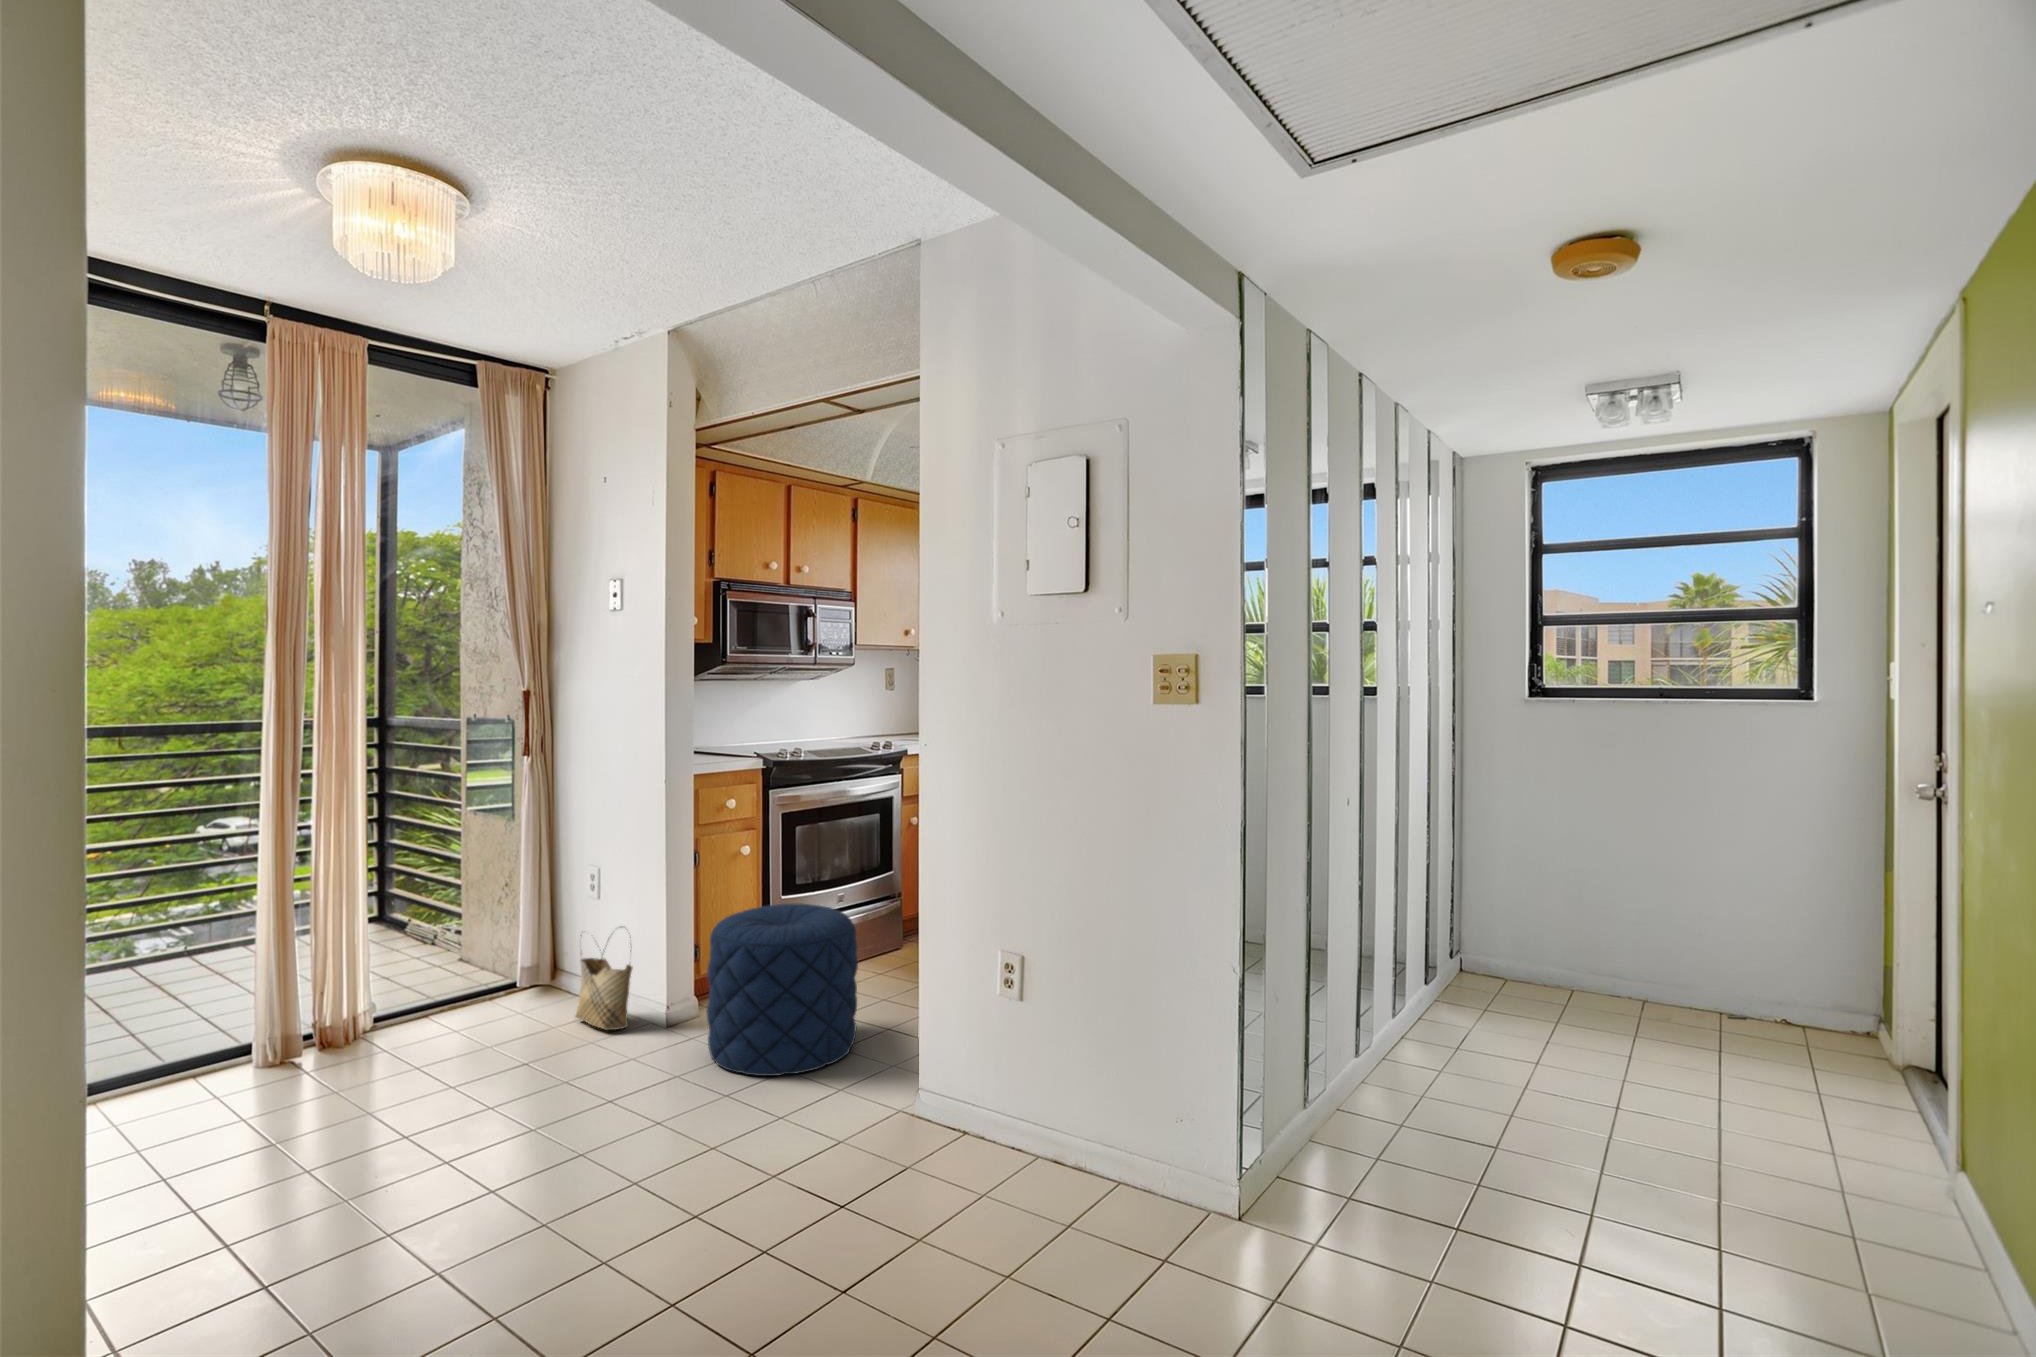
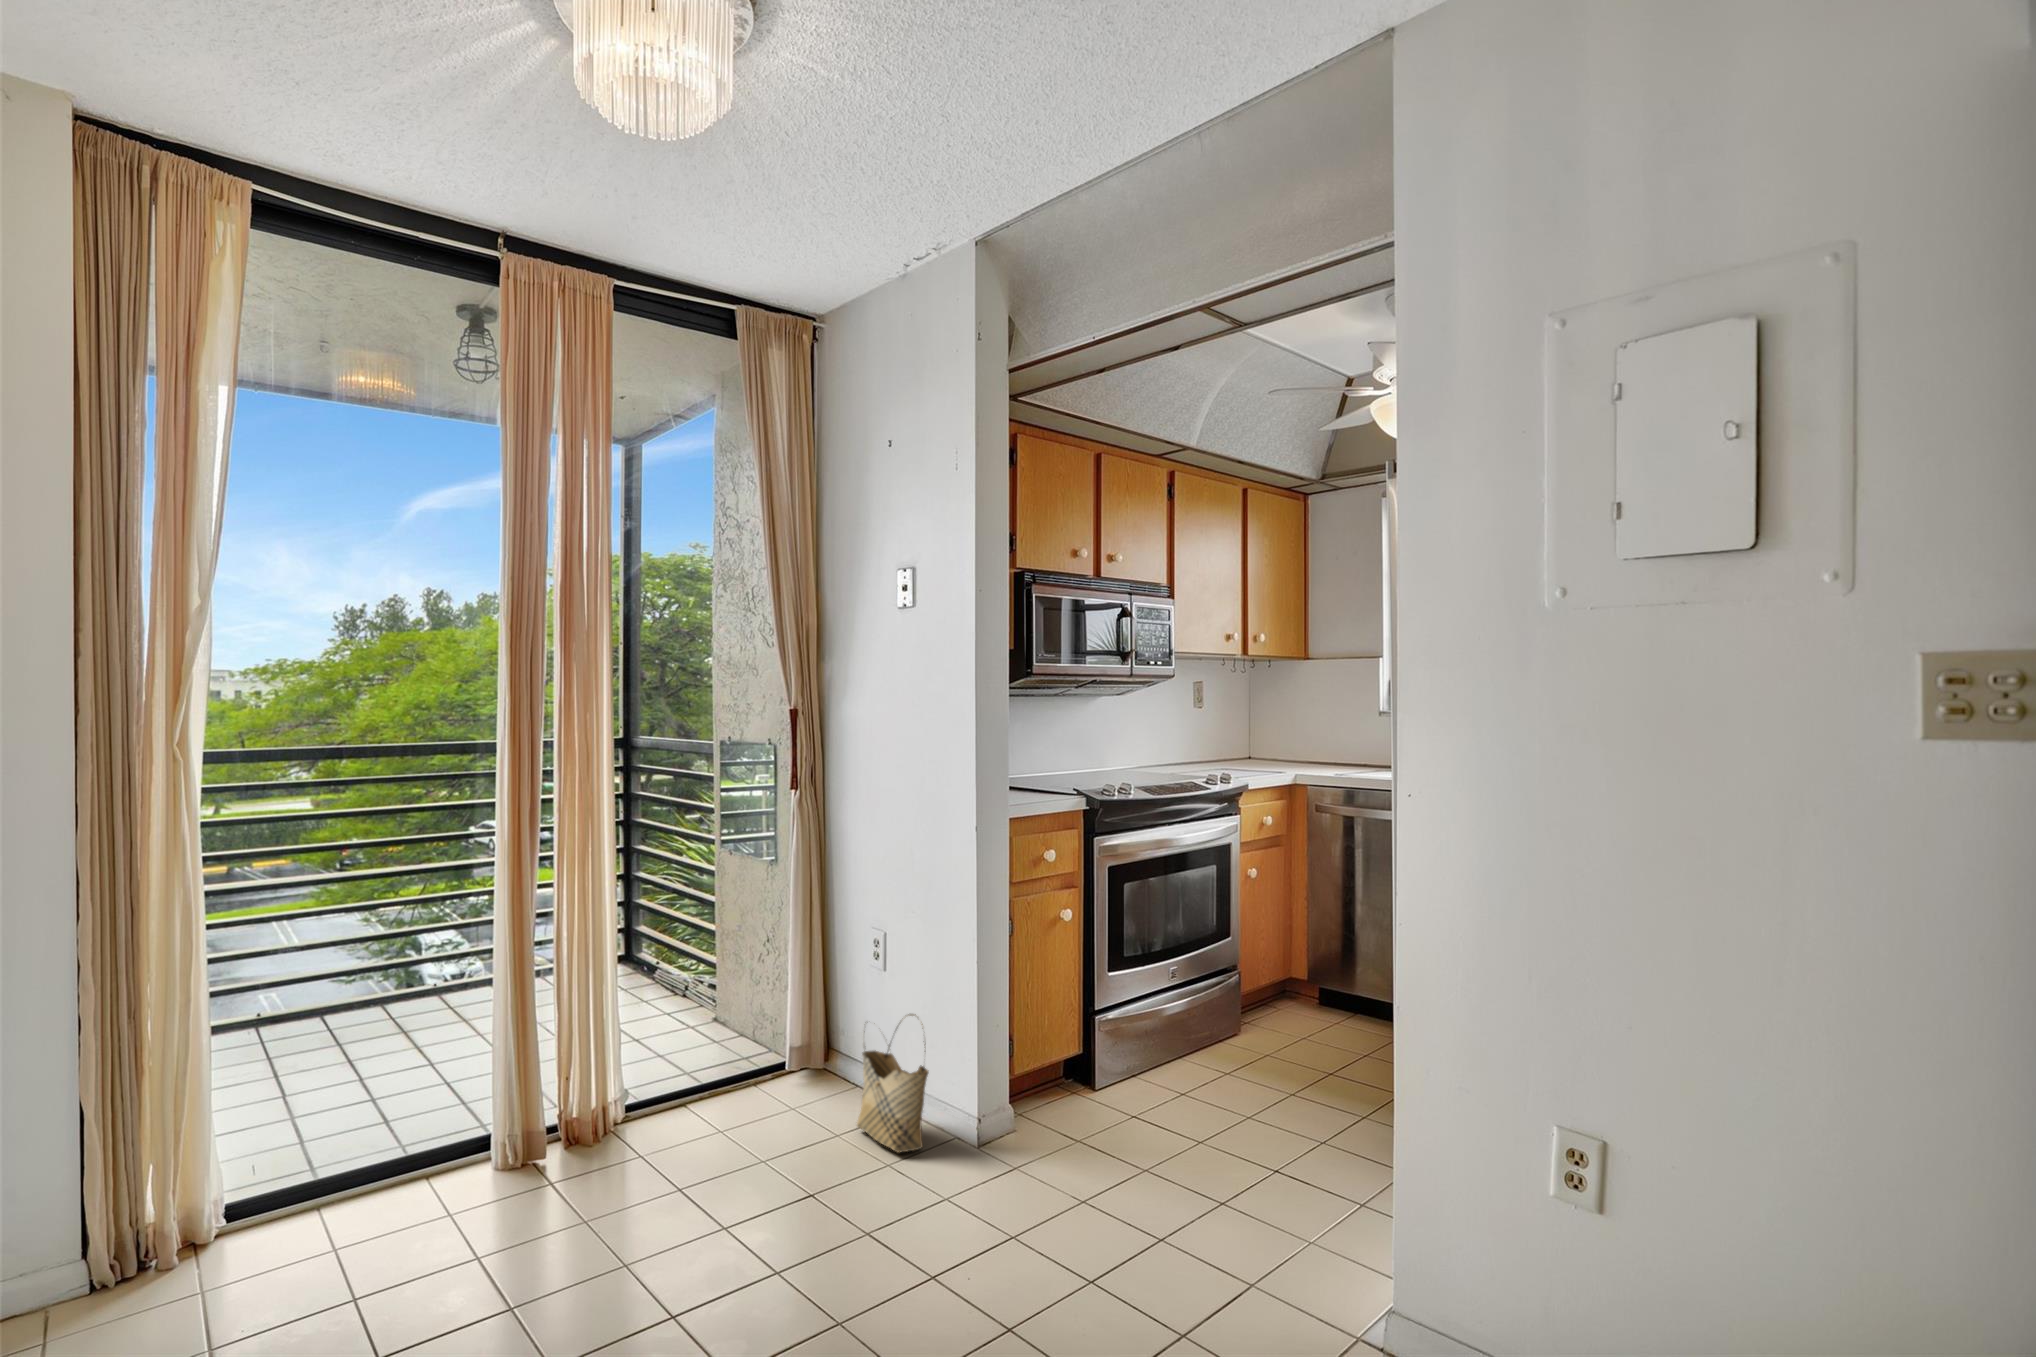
pouf: present [707,903,858,1076] -> none [1035,1005,1237,1261]

